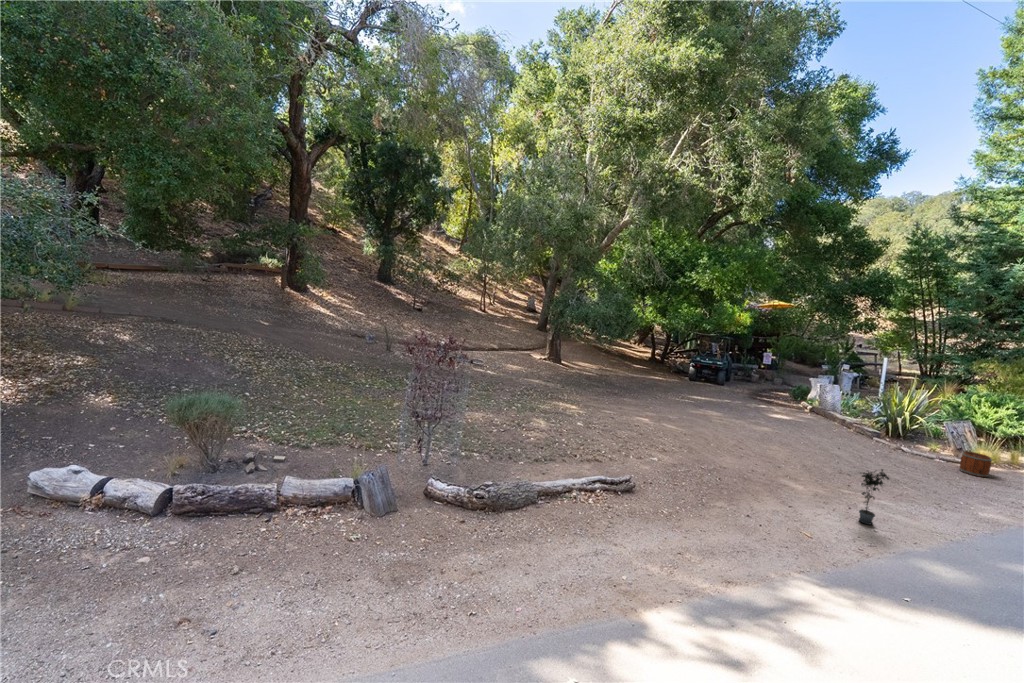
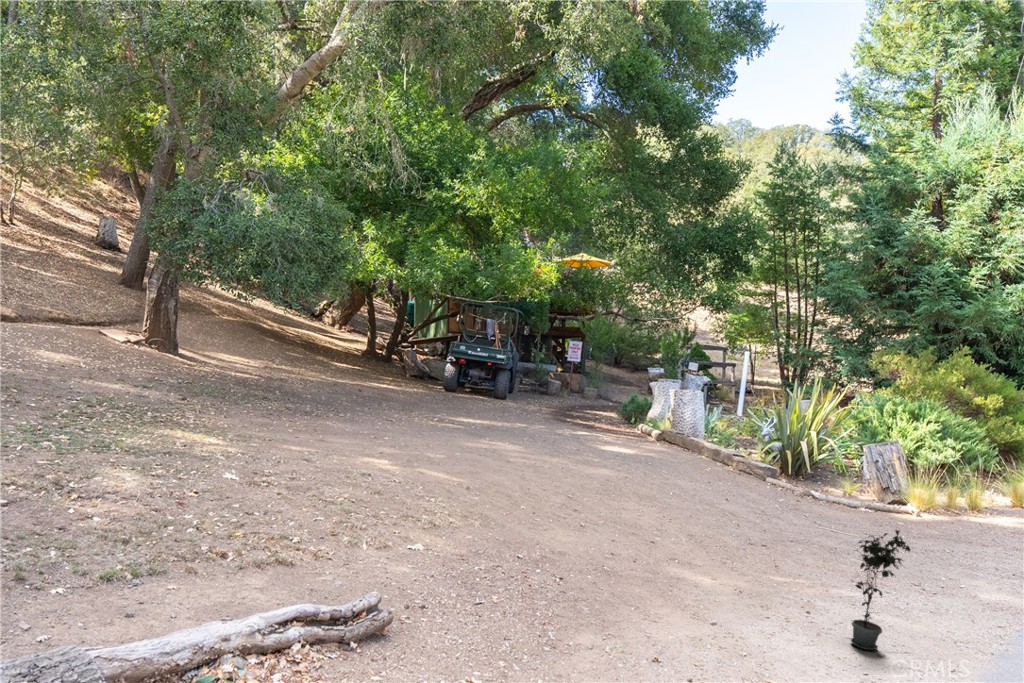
bucket: present [959,451,992,477] -> none [924,494,972,537]

